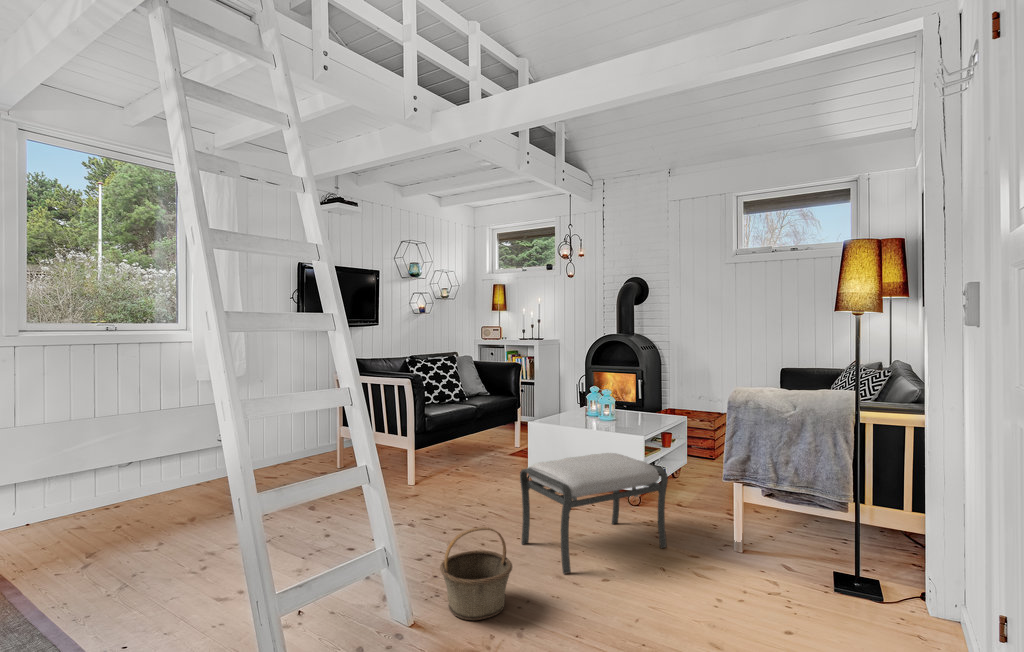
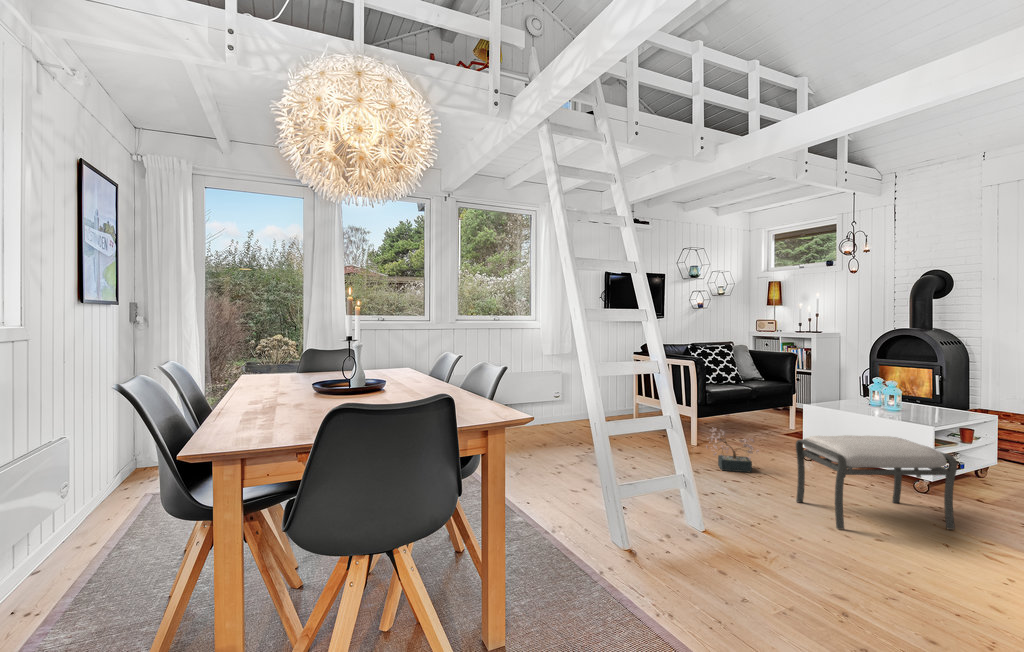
decorative plant: none [422,460,483,514] -> present [706,428,759,472]
basket: present [440,527,513,620] -> none [727,475,789,543]

